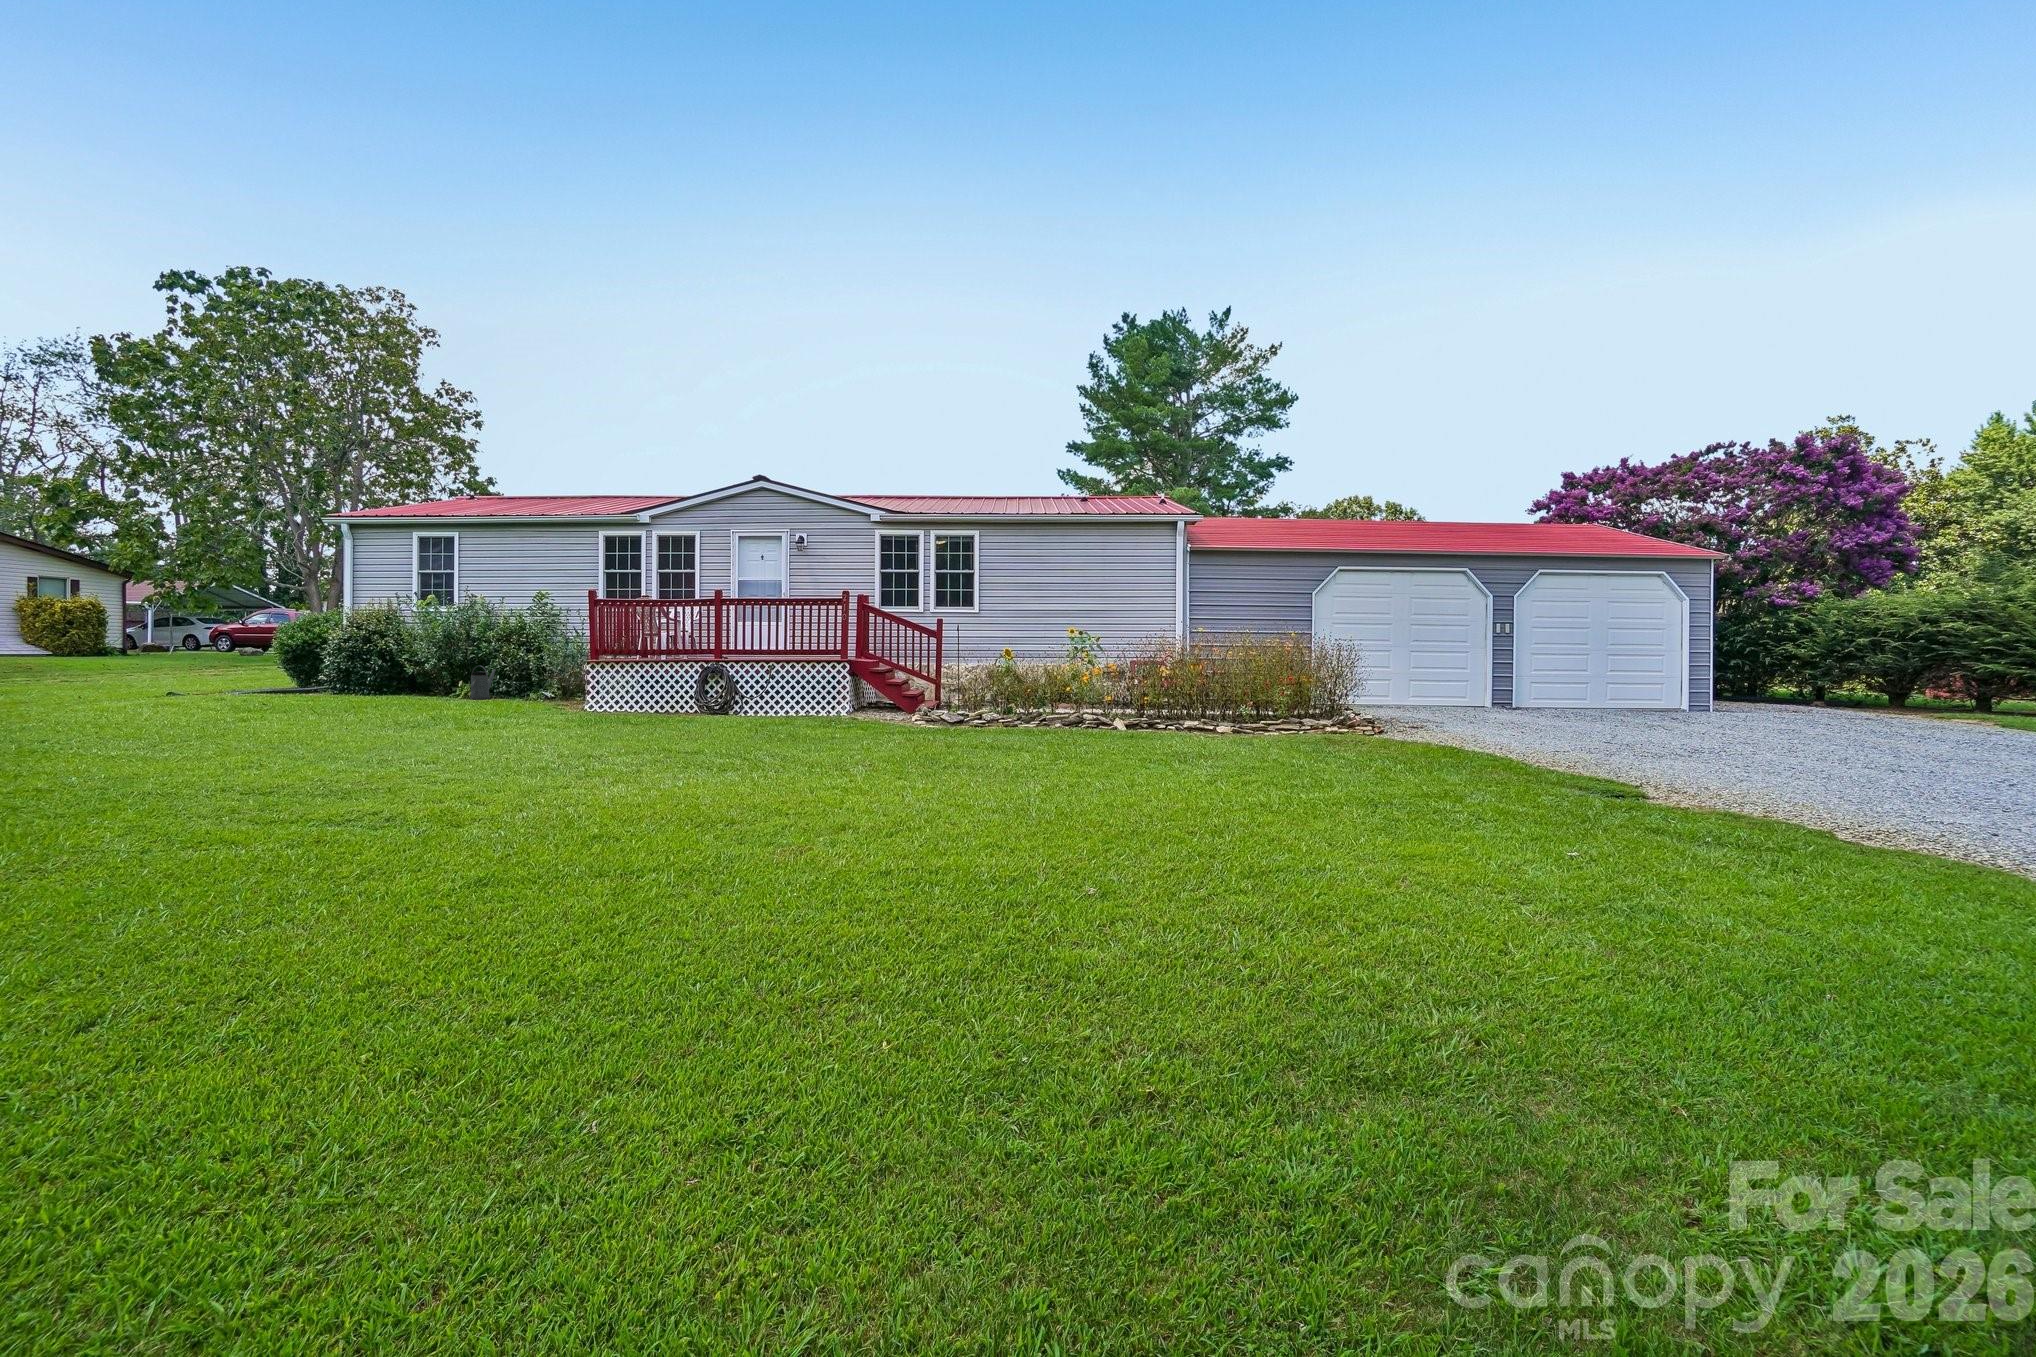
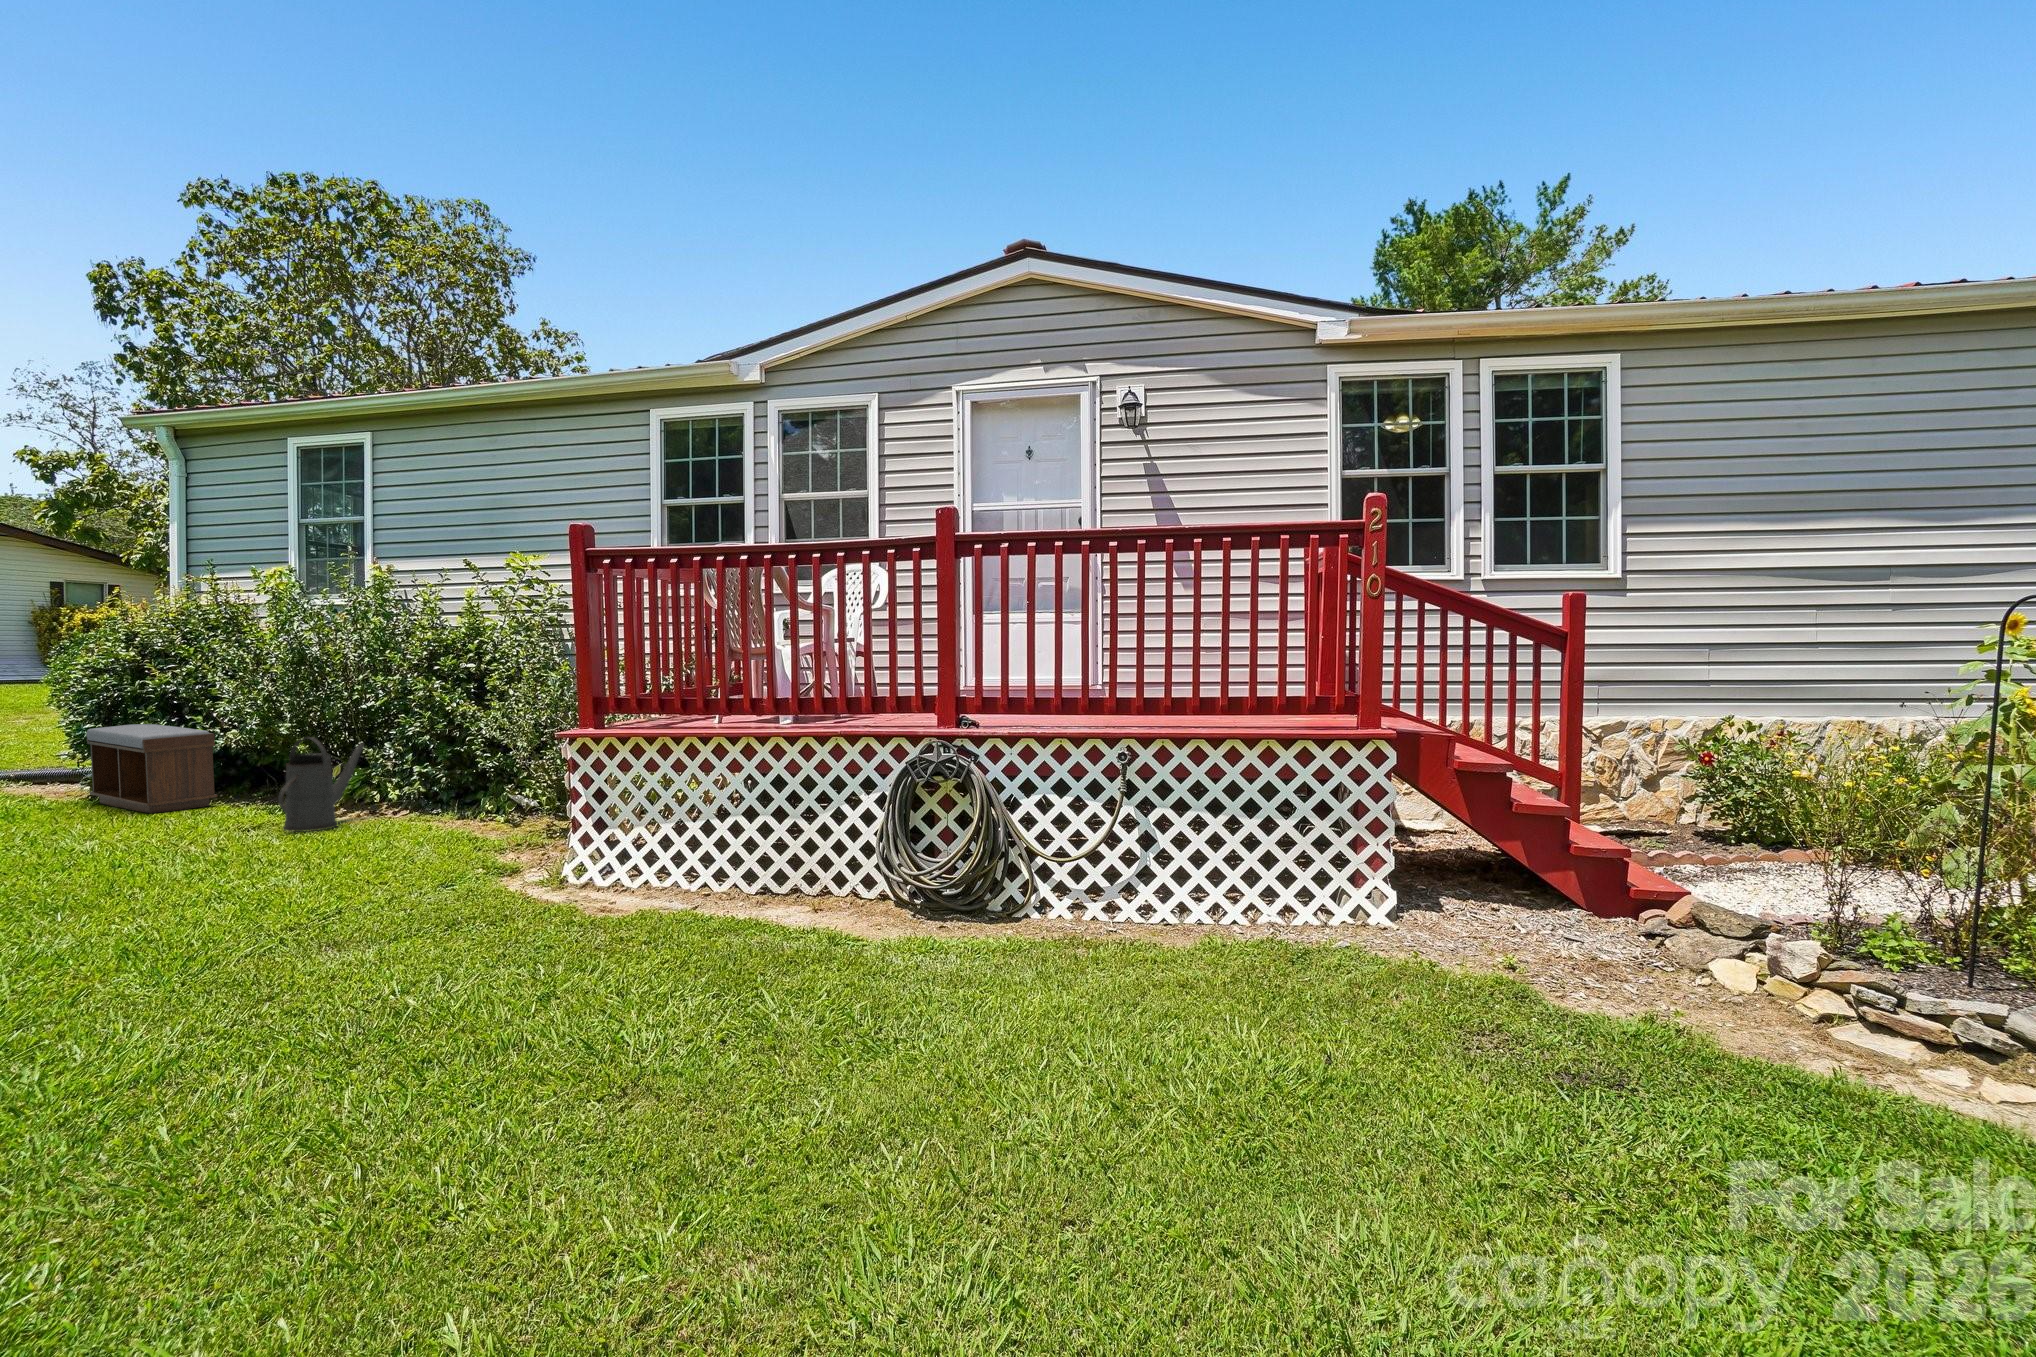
bench: none [370,663,429,696] -> present [87,724,217,813]

